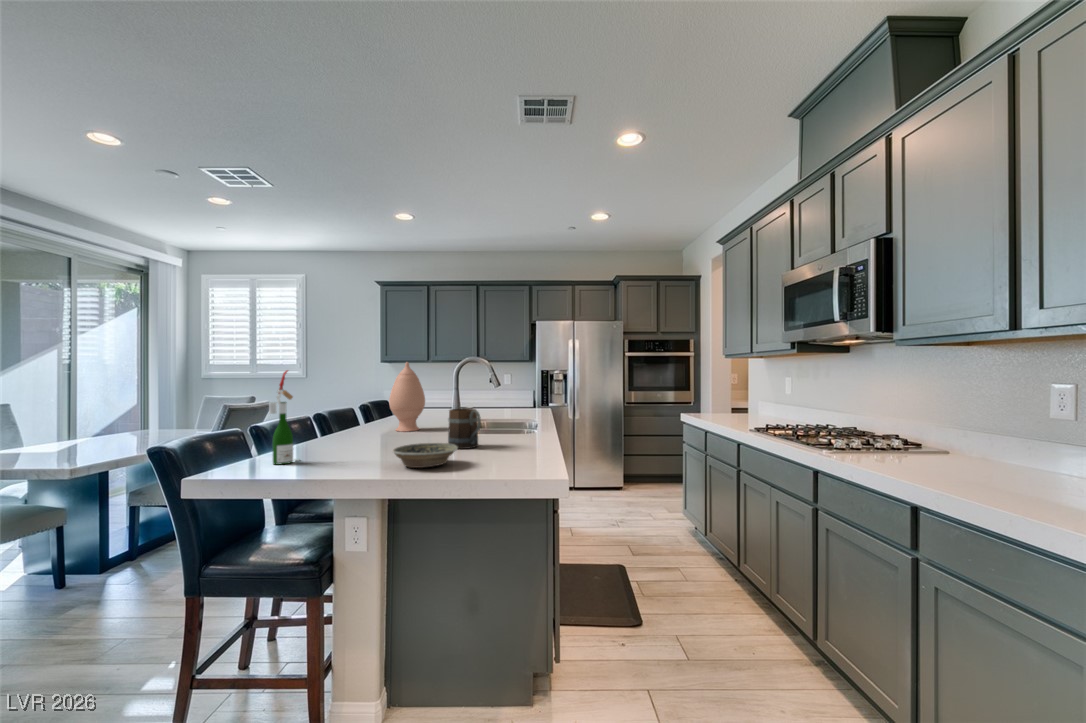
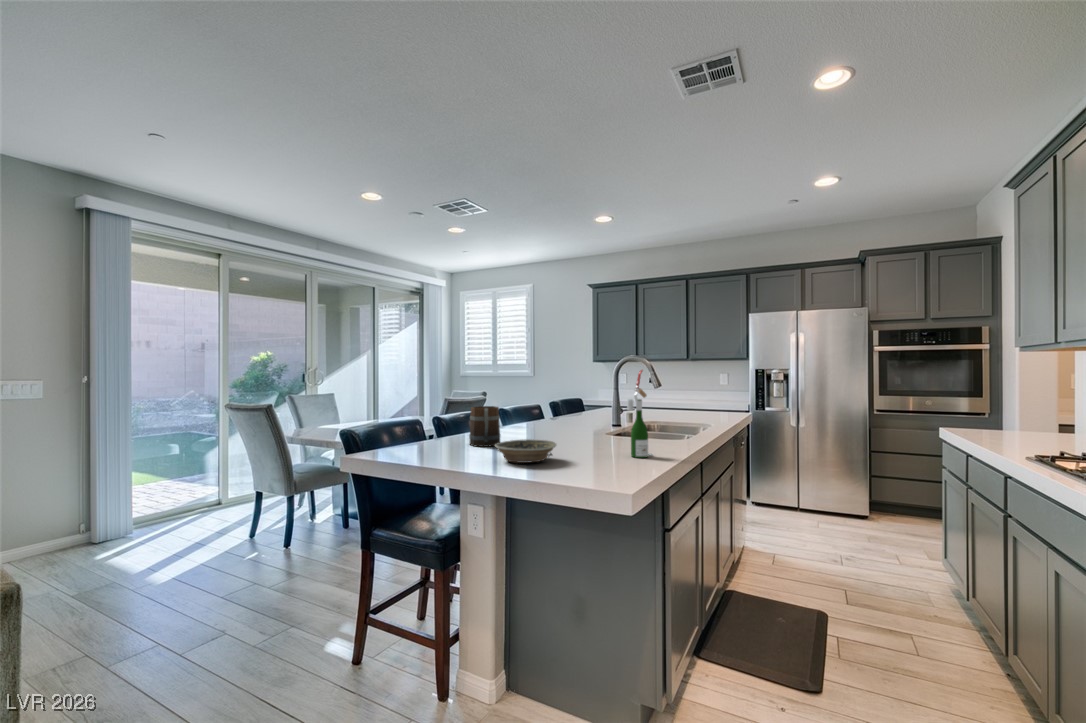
vase: present [389,362,425,432] -> none [550,361,584,428]
wine bottle: present [269,370,300,464] -> present [627,370,652,458]
mug: present [448,408,481,449] -> present [469,406,500,447]

